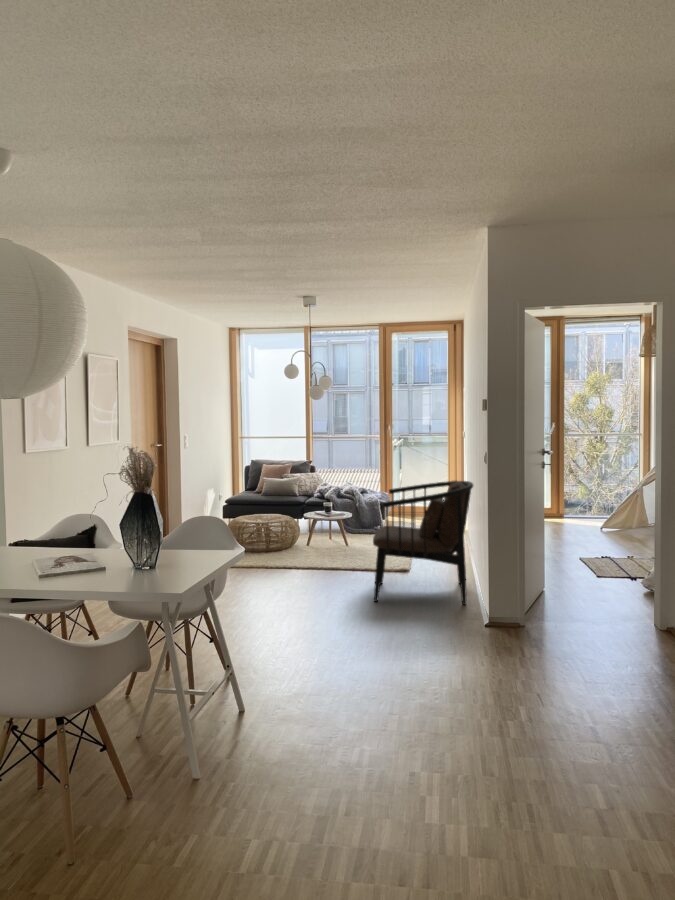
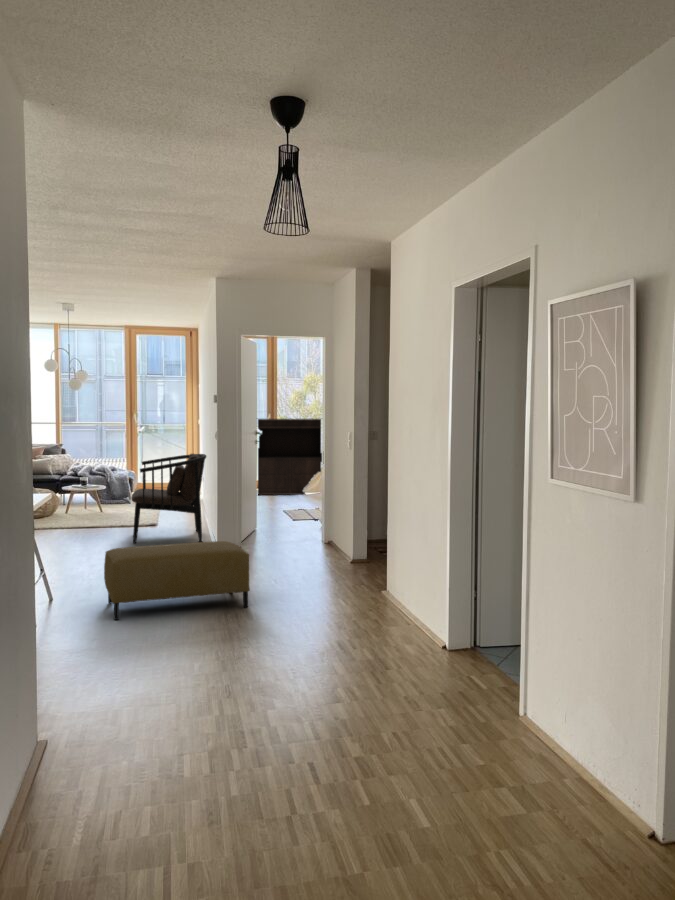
console table: none [527,431,633,529] -> present [258,419,322,495]
ottoman: none [304,646,551,789] -> present [104,541,250,620]

